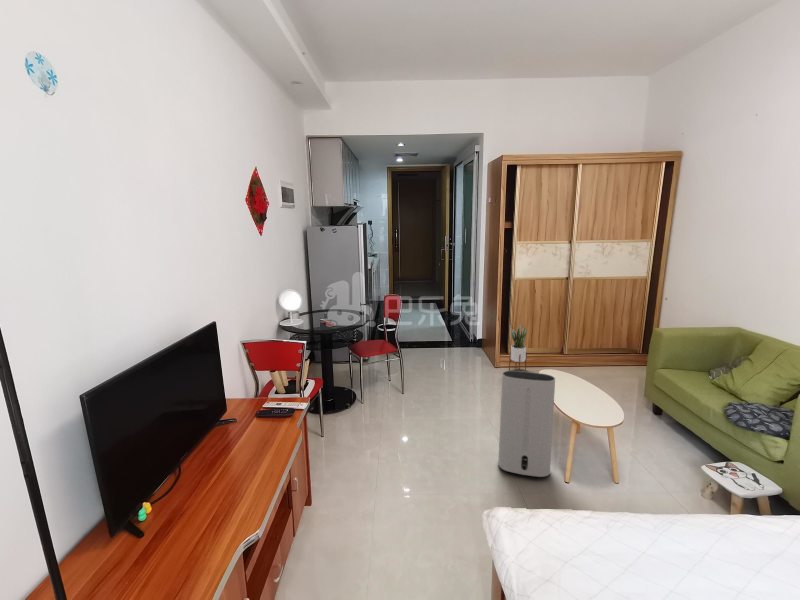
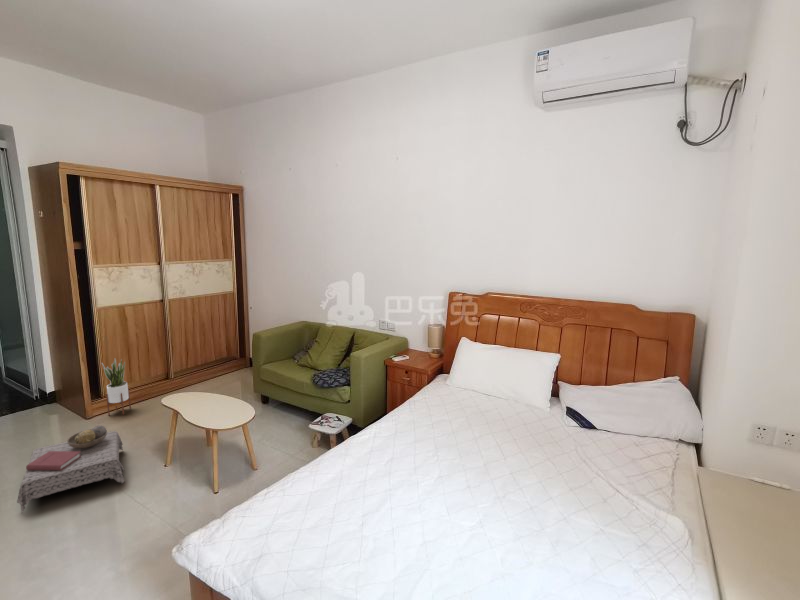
air purifier: present [498,371,555,477] -> none [124,398,198,520]
ottoman: none [438,375,509,430] -> present [17,426,124,513]

